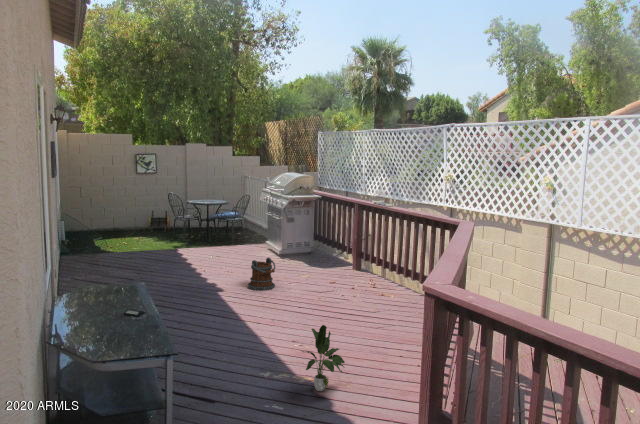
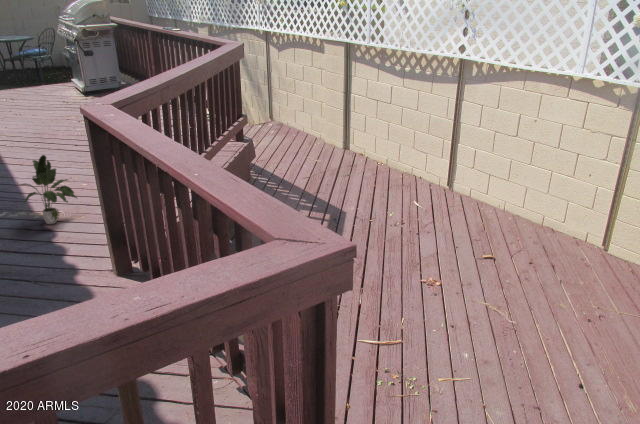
bucket: present [248,258,275,291] -> none [24,95,60,133]

